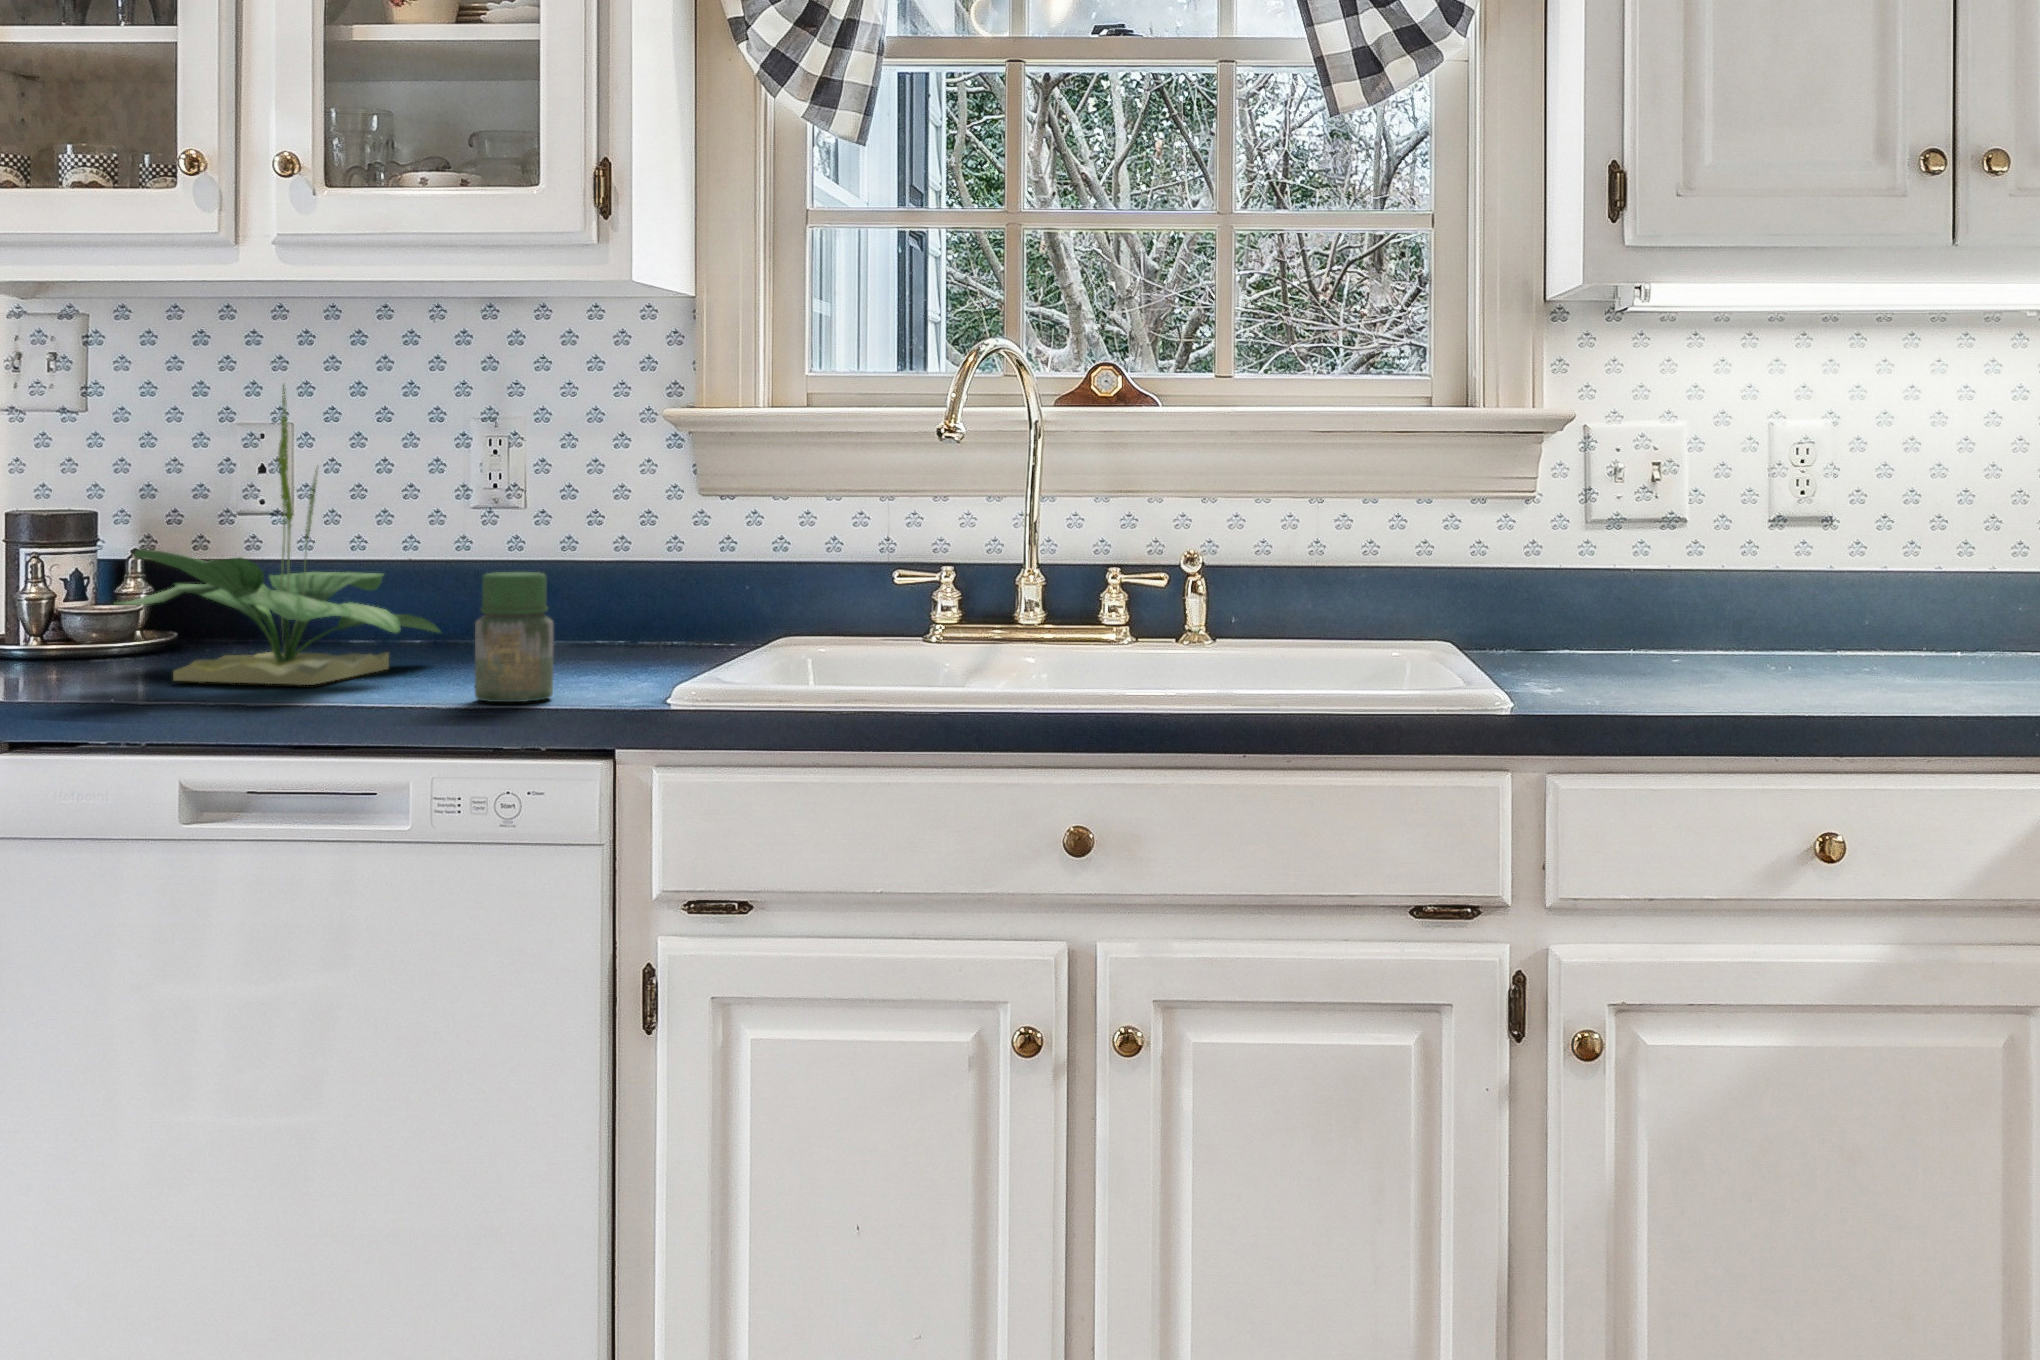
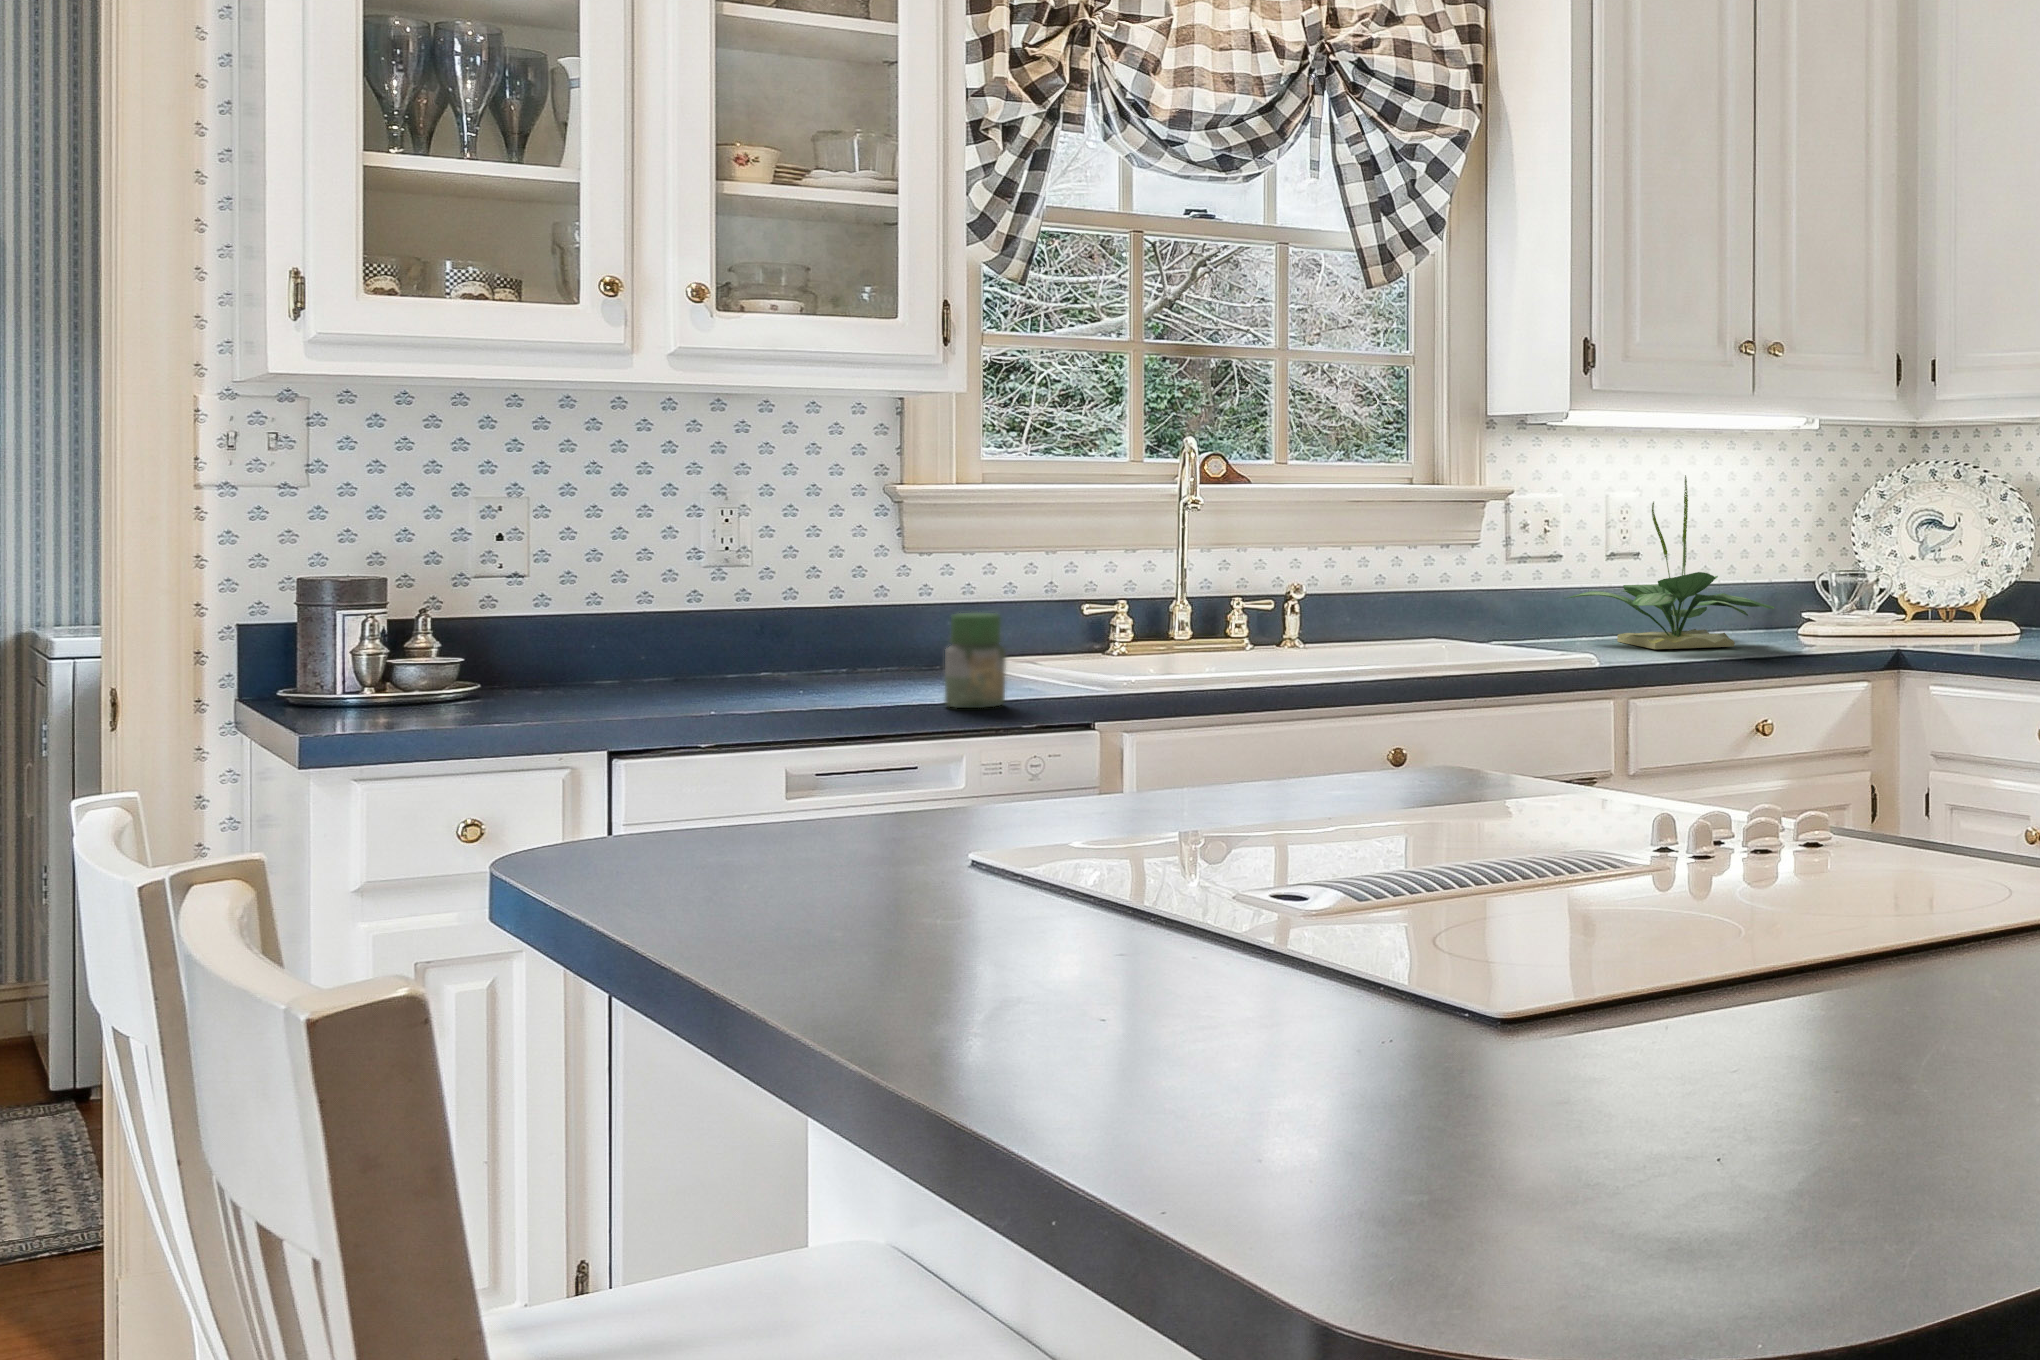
potted plant: present [118,385,440,685] -> present [1568,475,1774,649]

